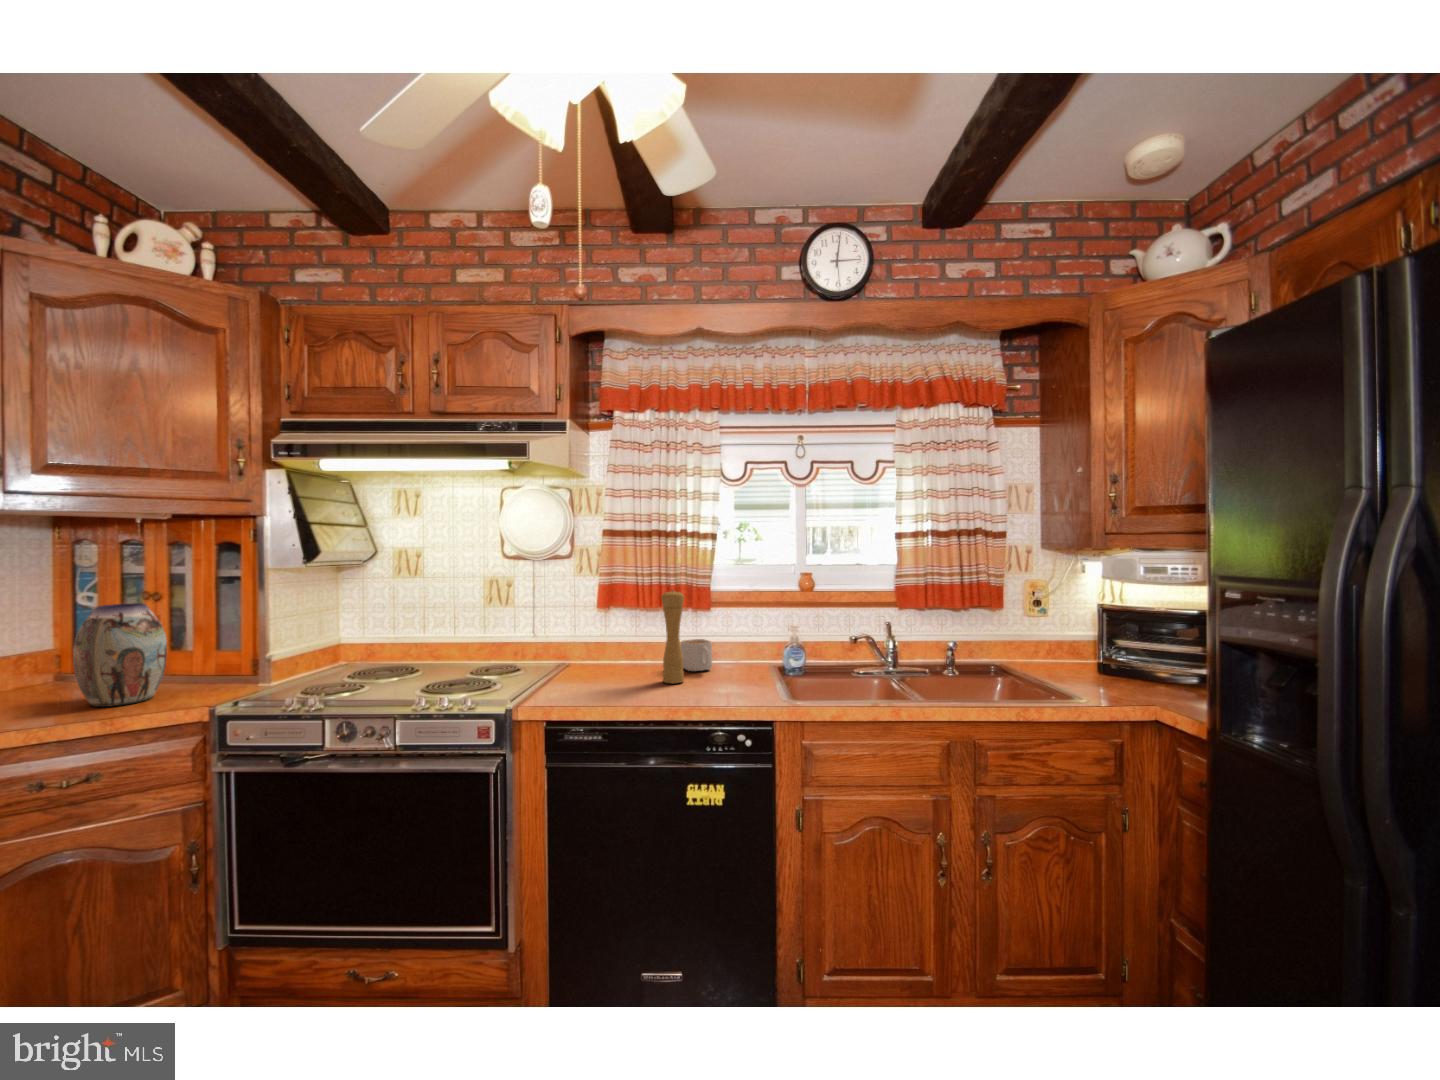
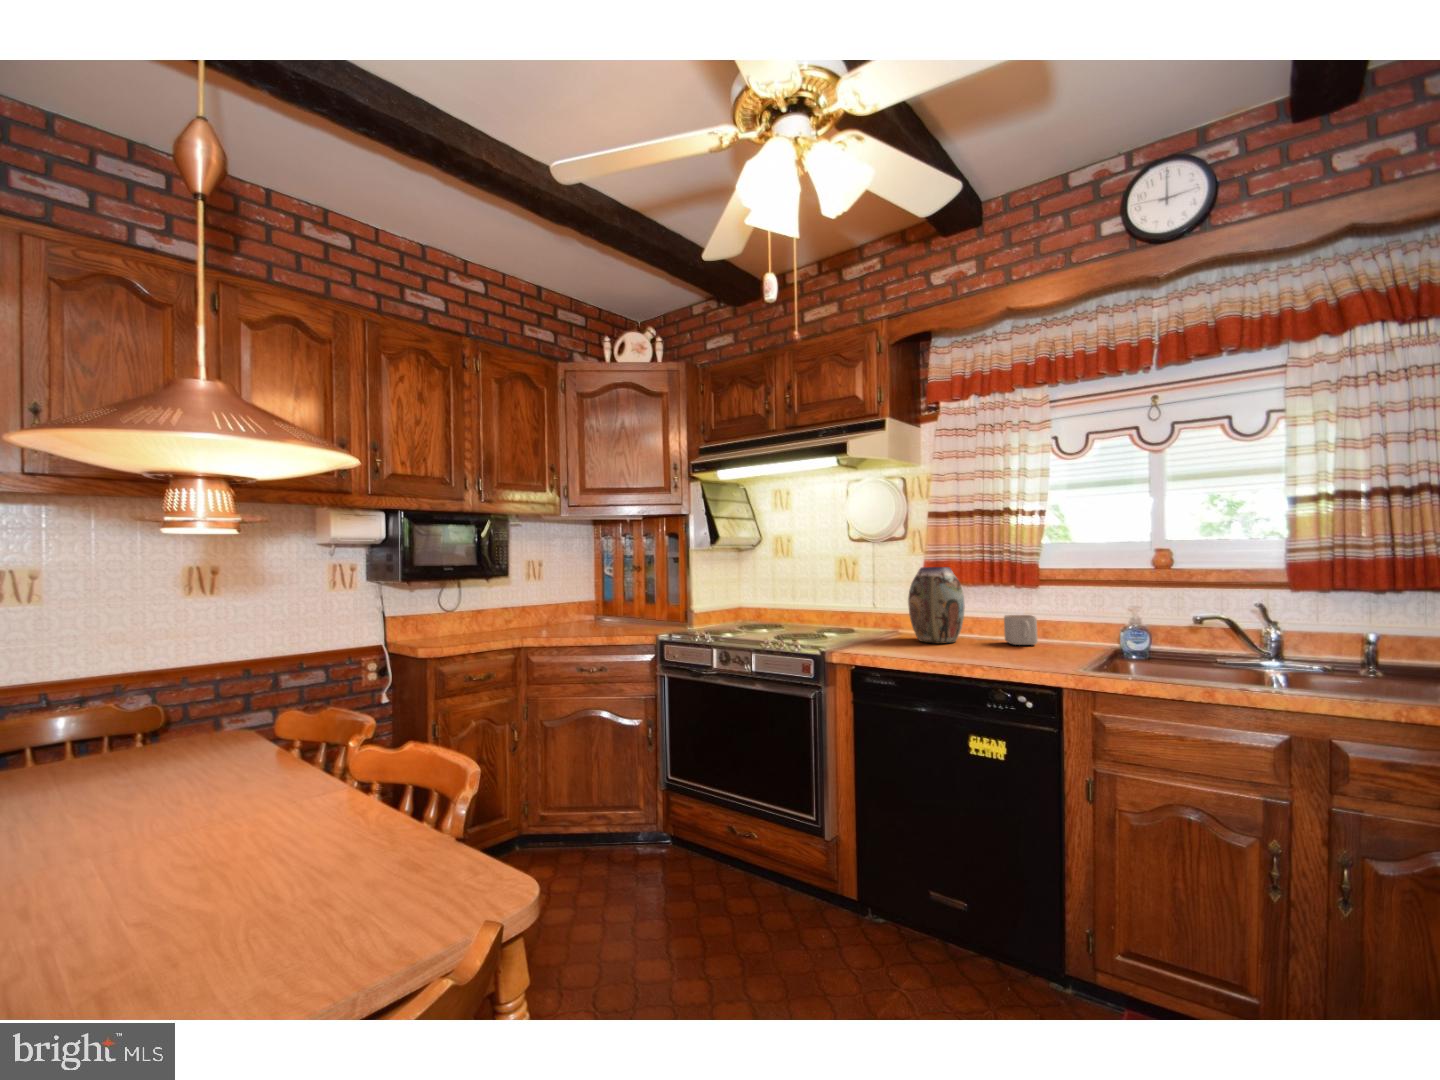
pepper mill: present [661,590,684,683] -> none [972,563,997,651]
vase: present [73,603,167,707] -> present [908,567,965,644]

